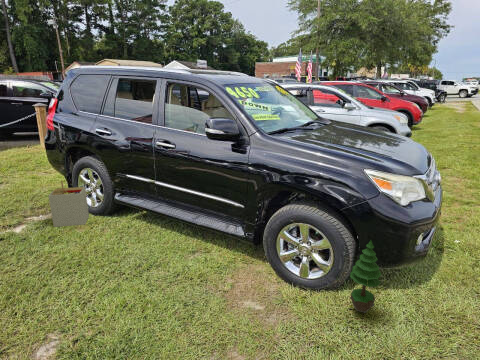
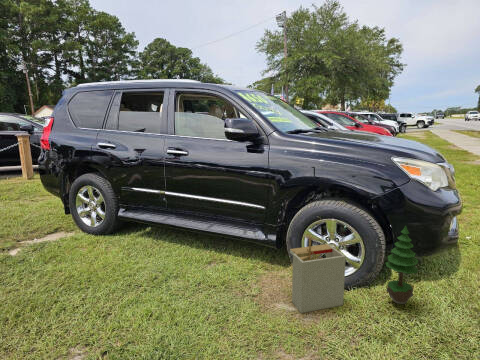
storage bin: present [49,181,89,227] -> present [290,237,346,313]

